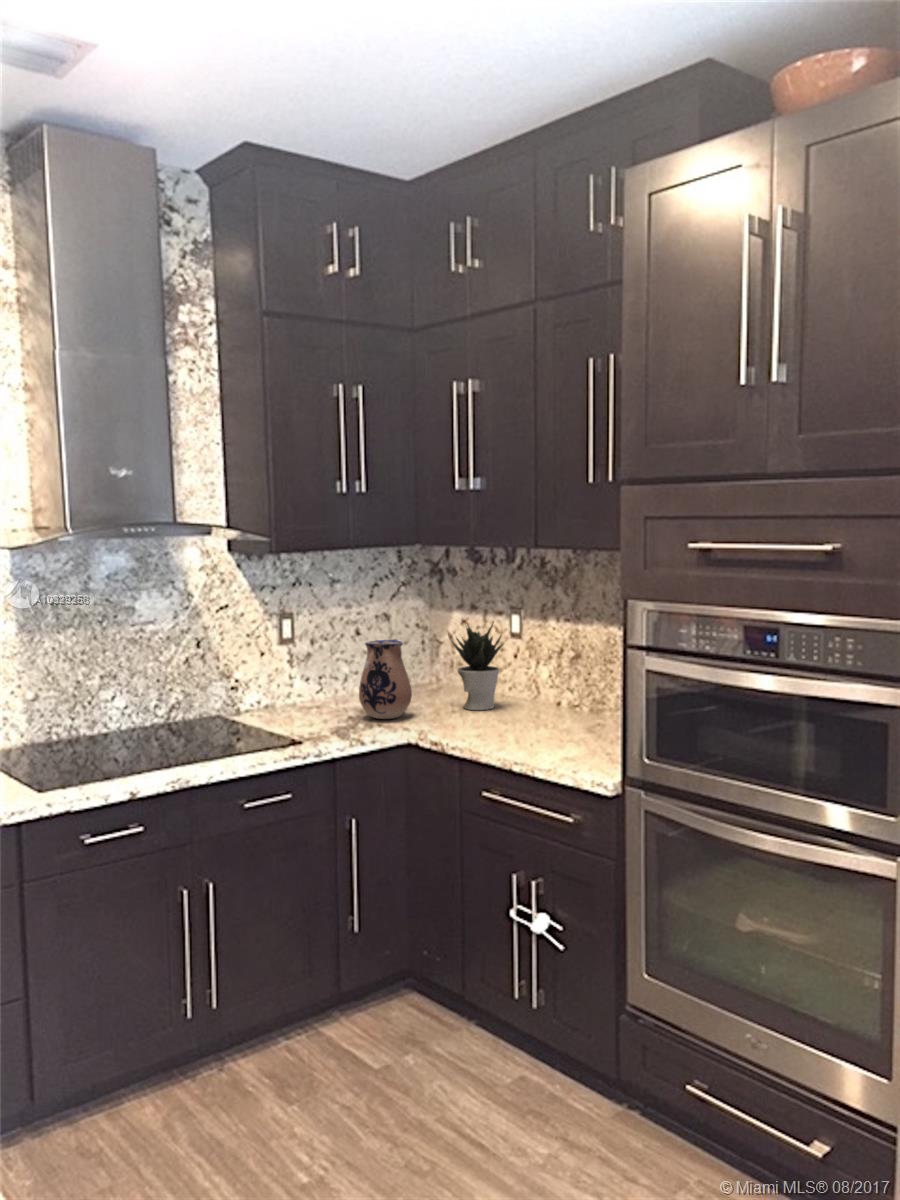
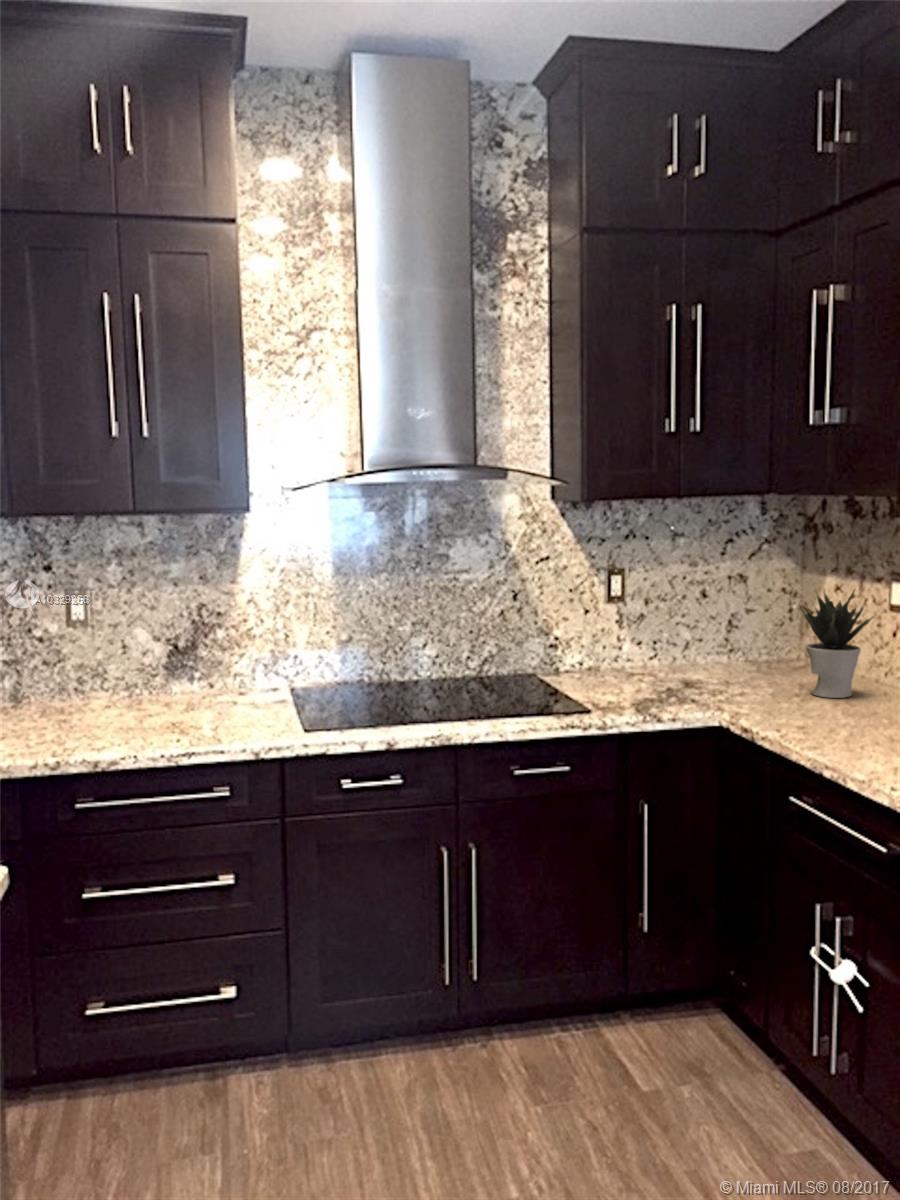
ceramic pitcher: present [359,639,412,719] -> none [678,604,741,696]

